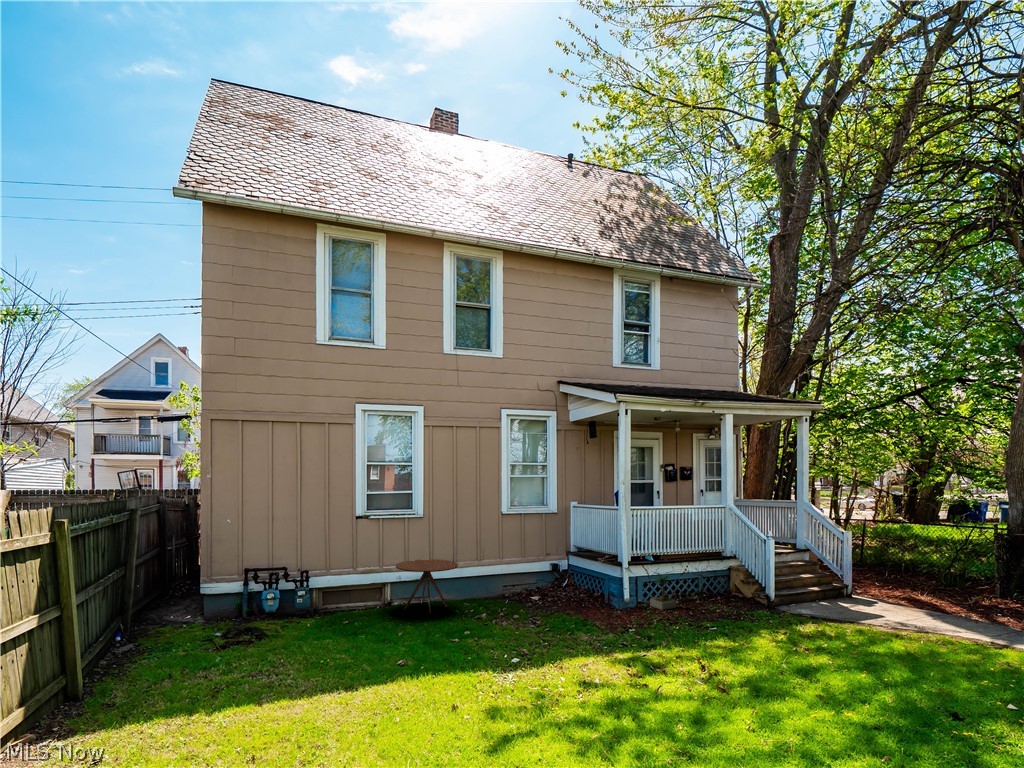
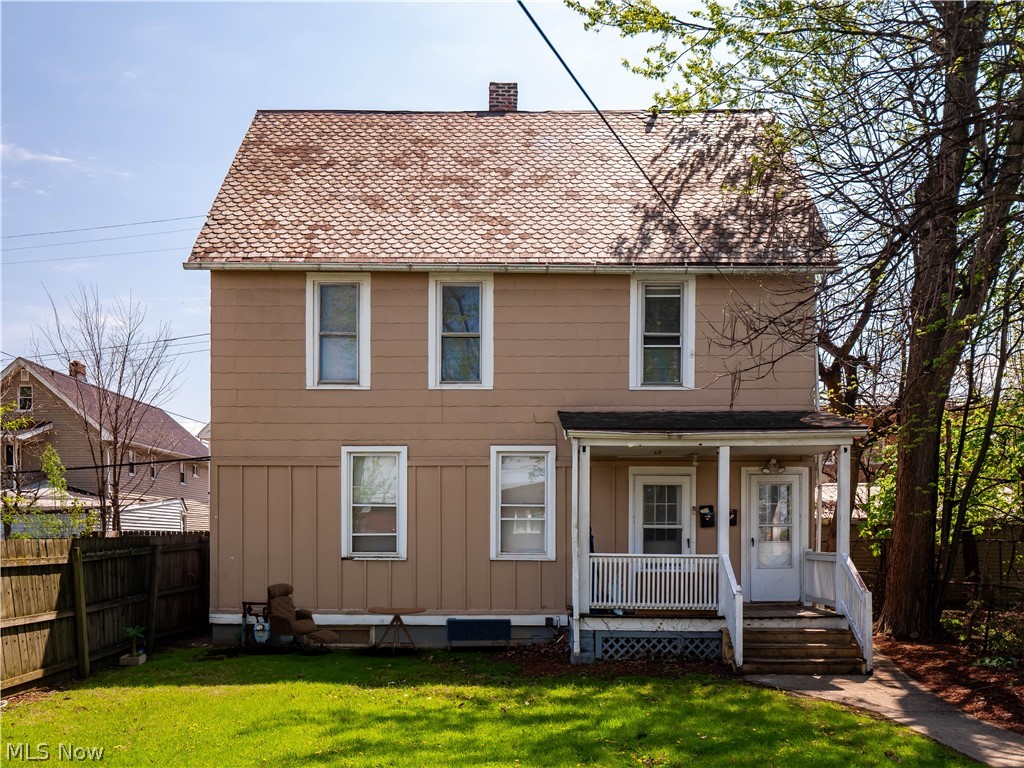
lounge chair: none [284,543,369,626] -> present [267,583,339,654]
bench: none [466,563,536,605] -> present [446,618,511,650]
potted plant: present [650,572,676,610] -> present [120,625,146,665]

